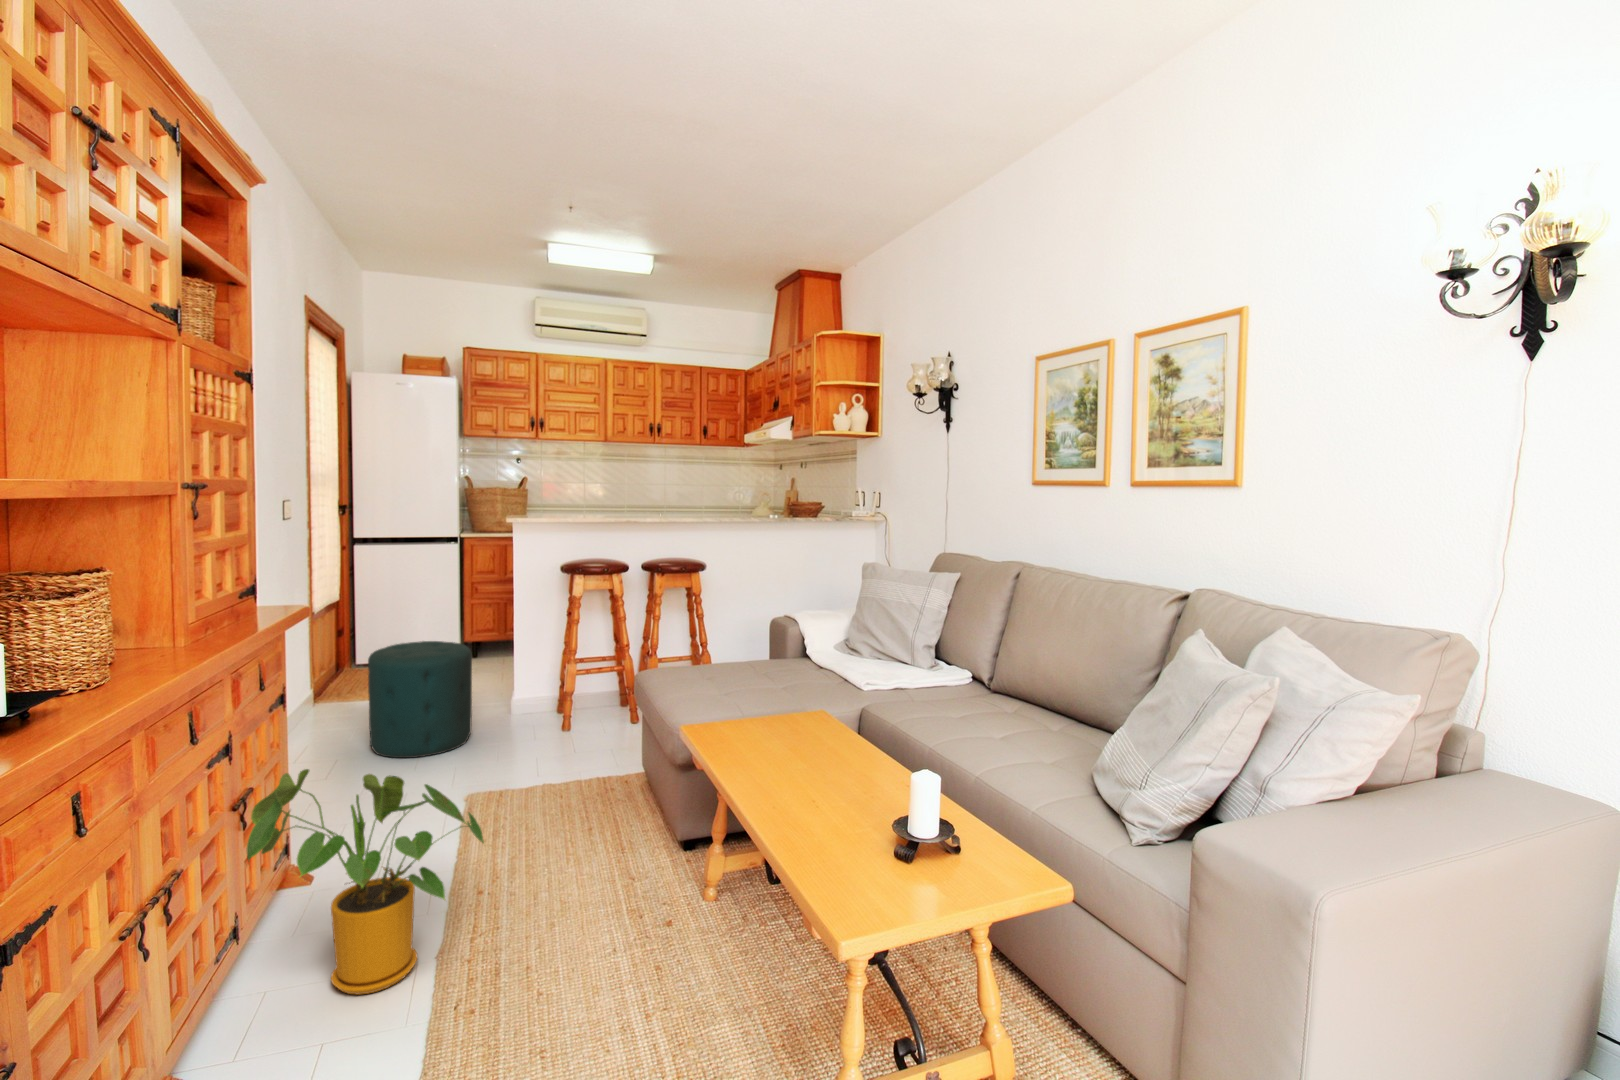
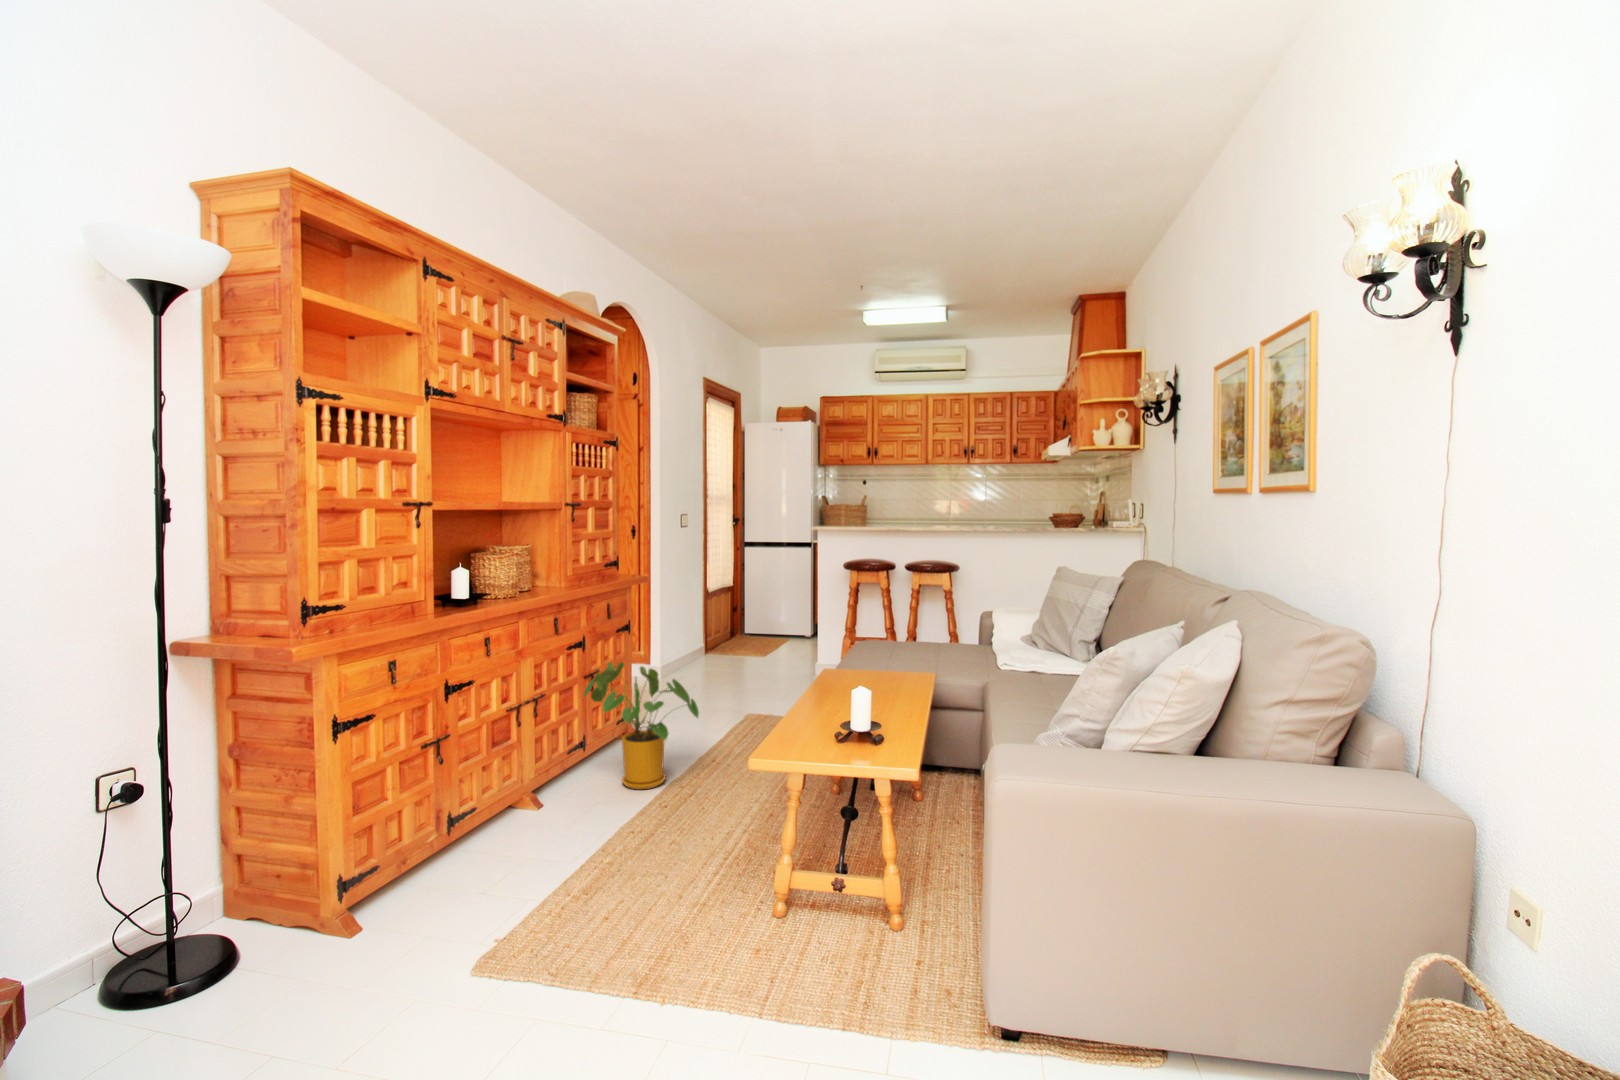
ottoman: present [368,641,472,758] -> none [715,613,779,690]

